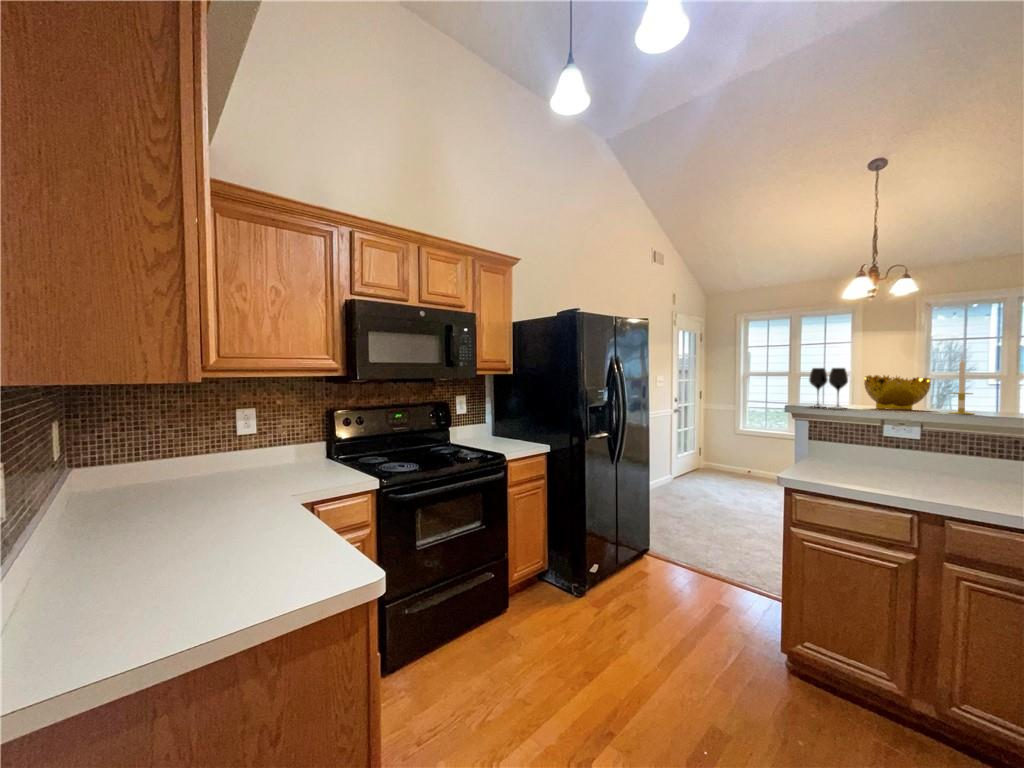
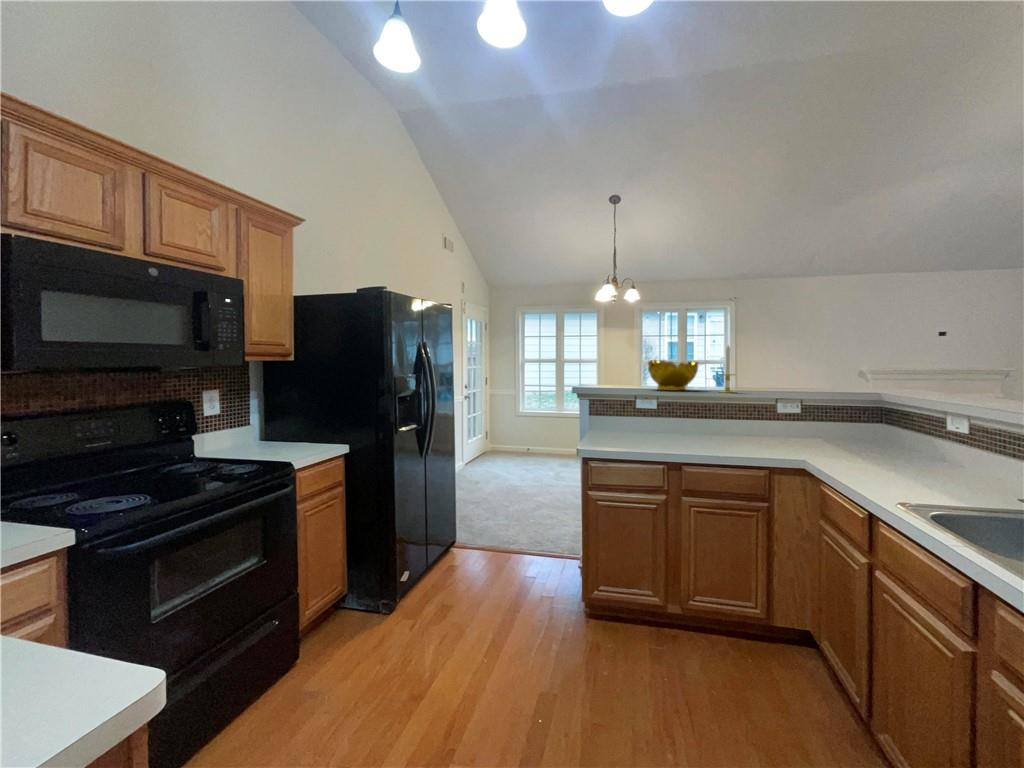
wine glass: present [809,368,848,409] -> none [607,353,641,391]

